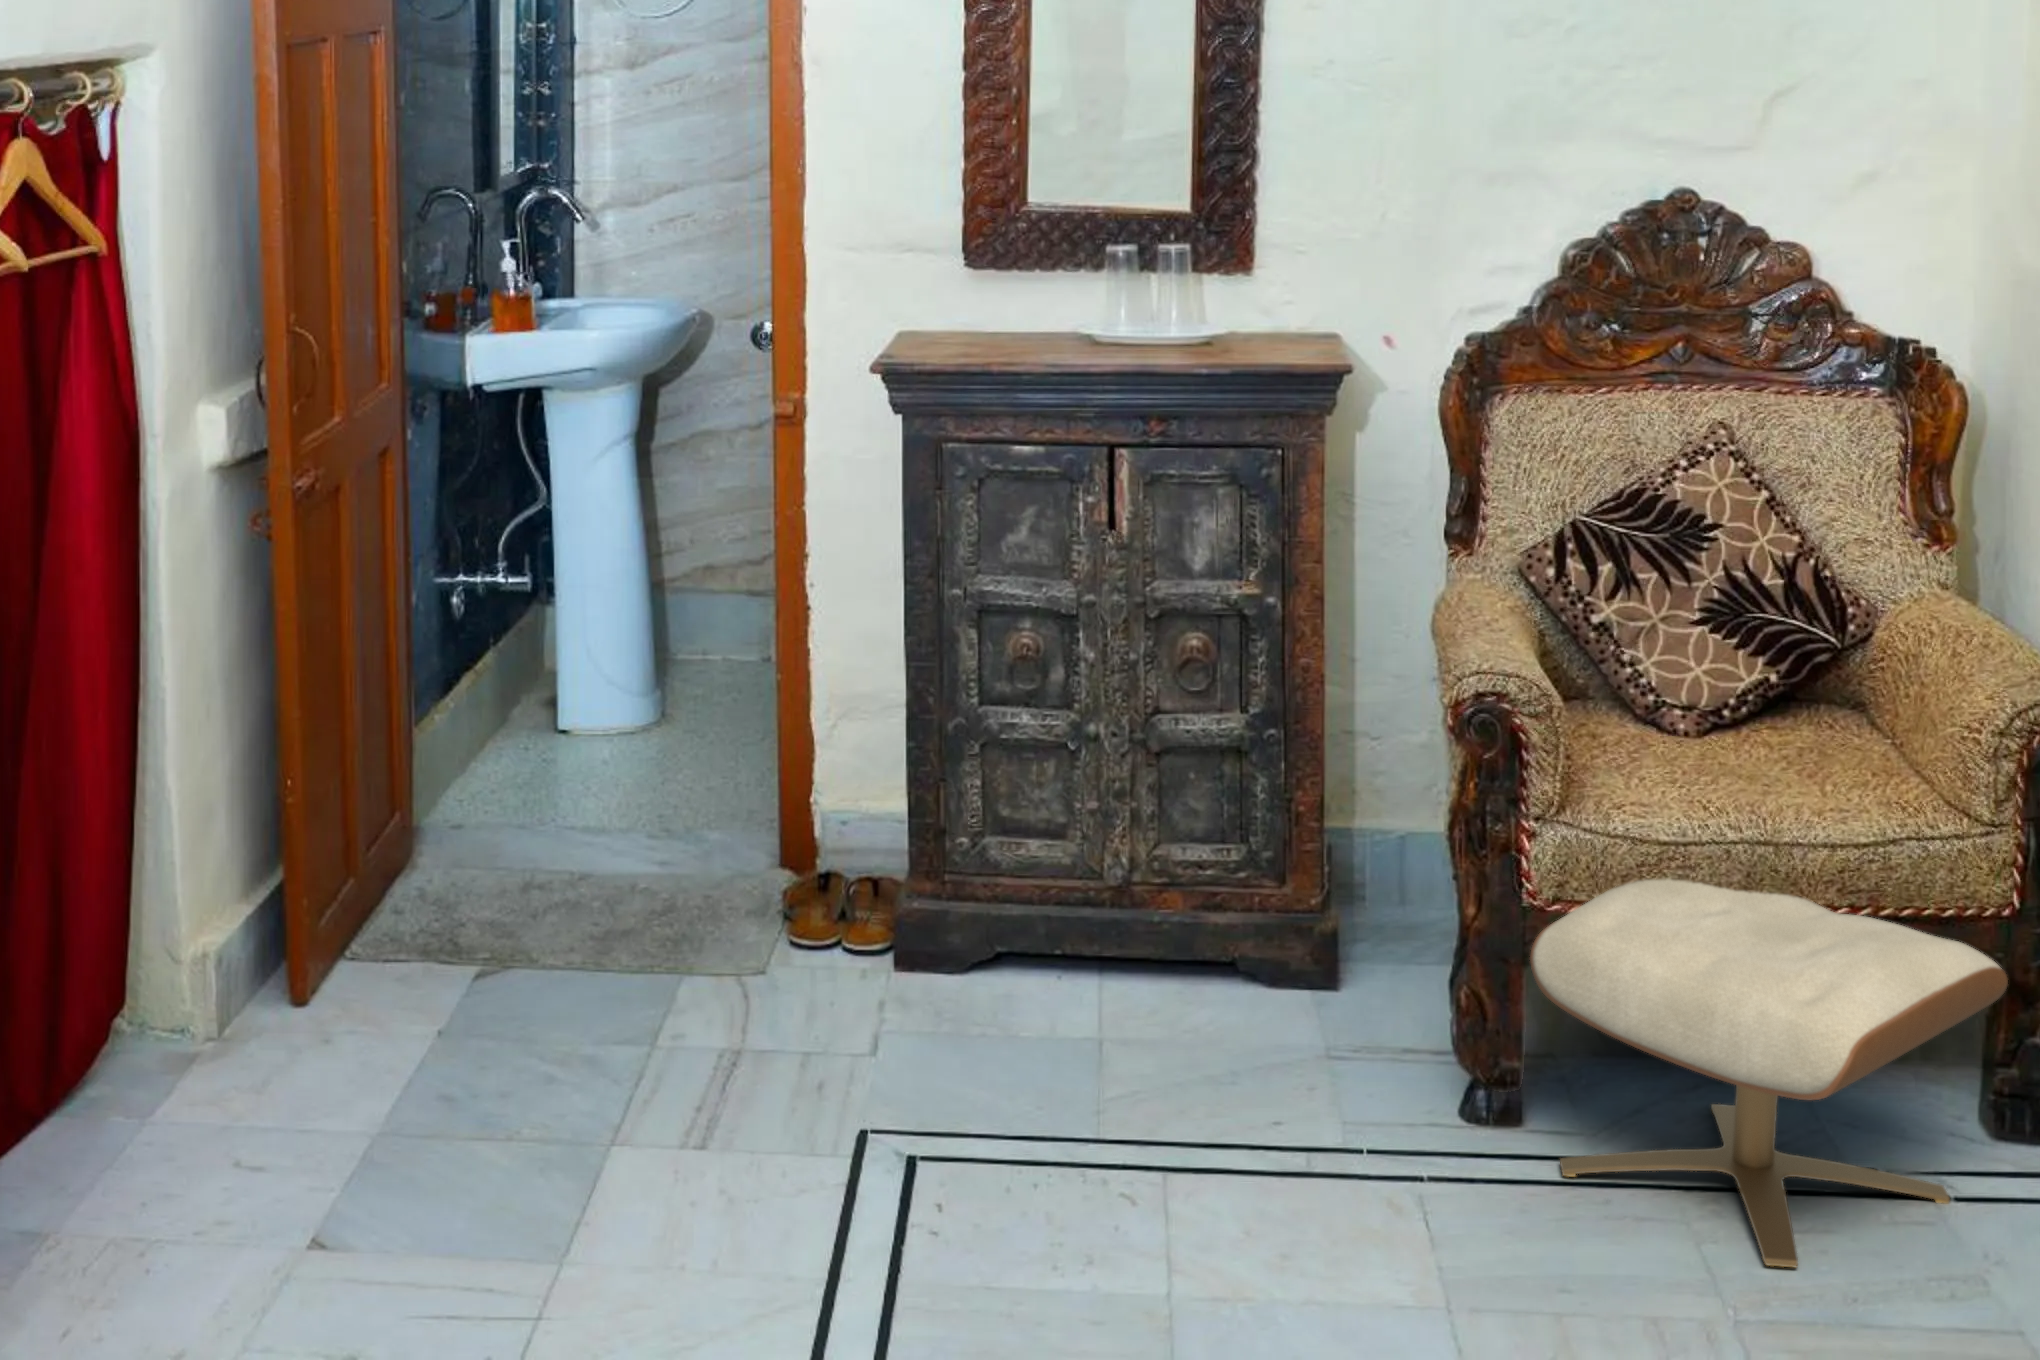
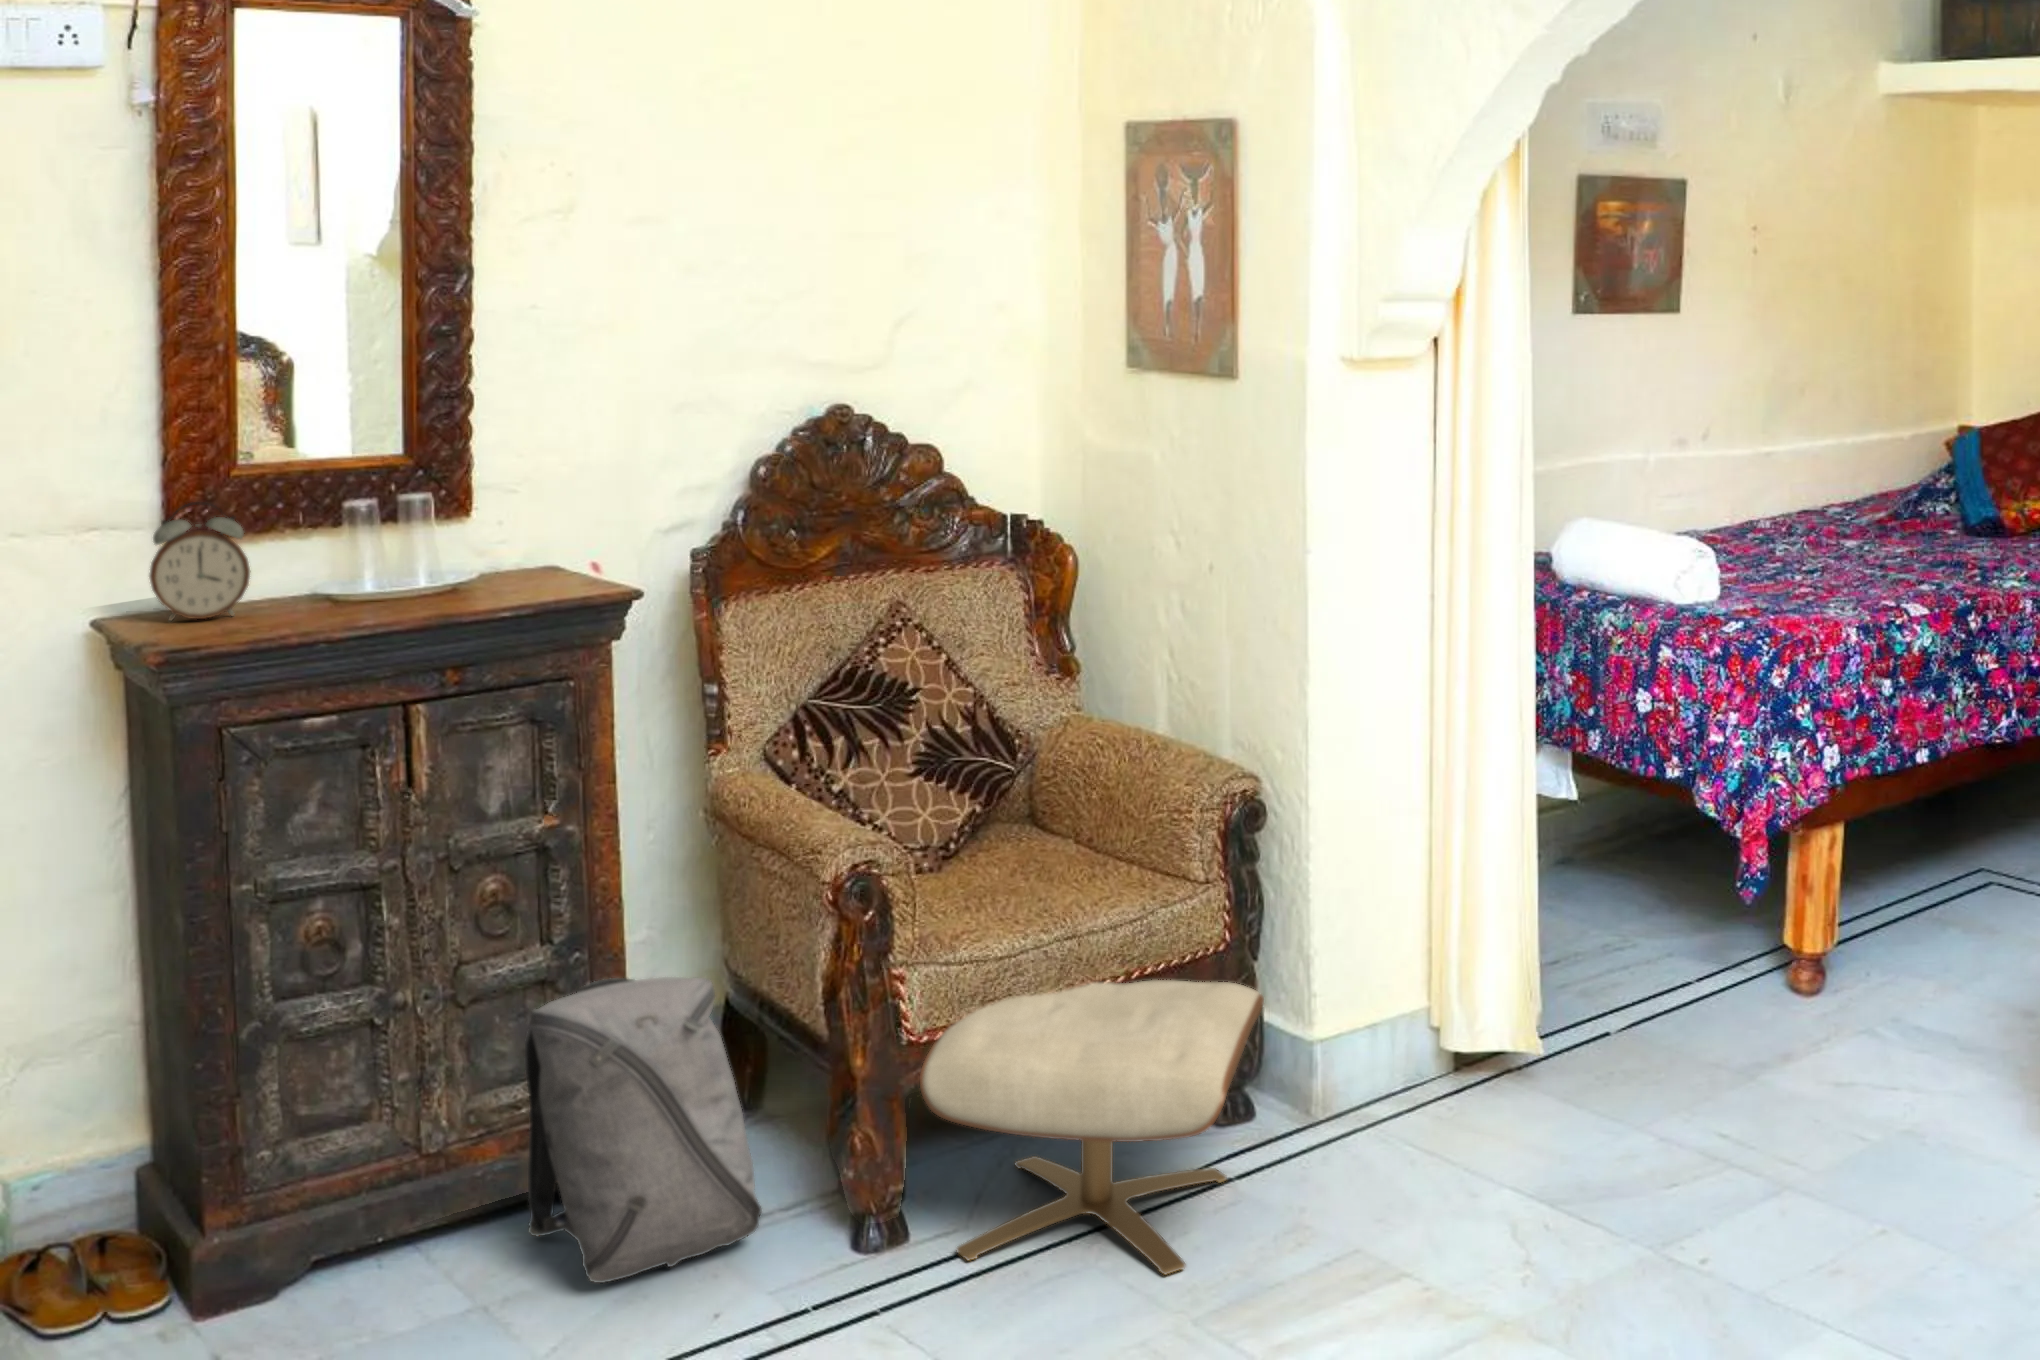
alarm clock: none [945,220,1035,337] -> present [149,502,251,620]
backpack: none [1161,767,1394,1081] -> present [525,977,762,1283]

